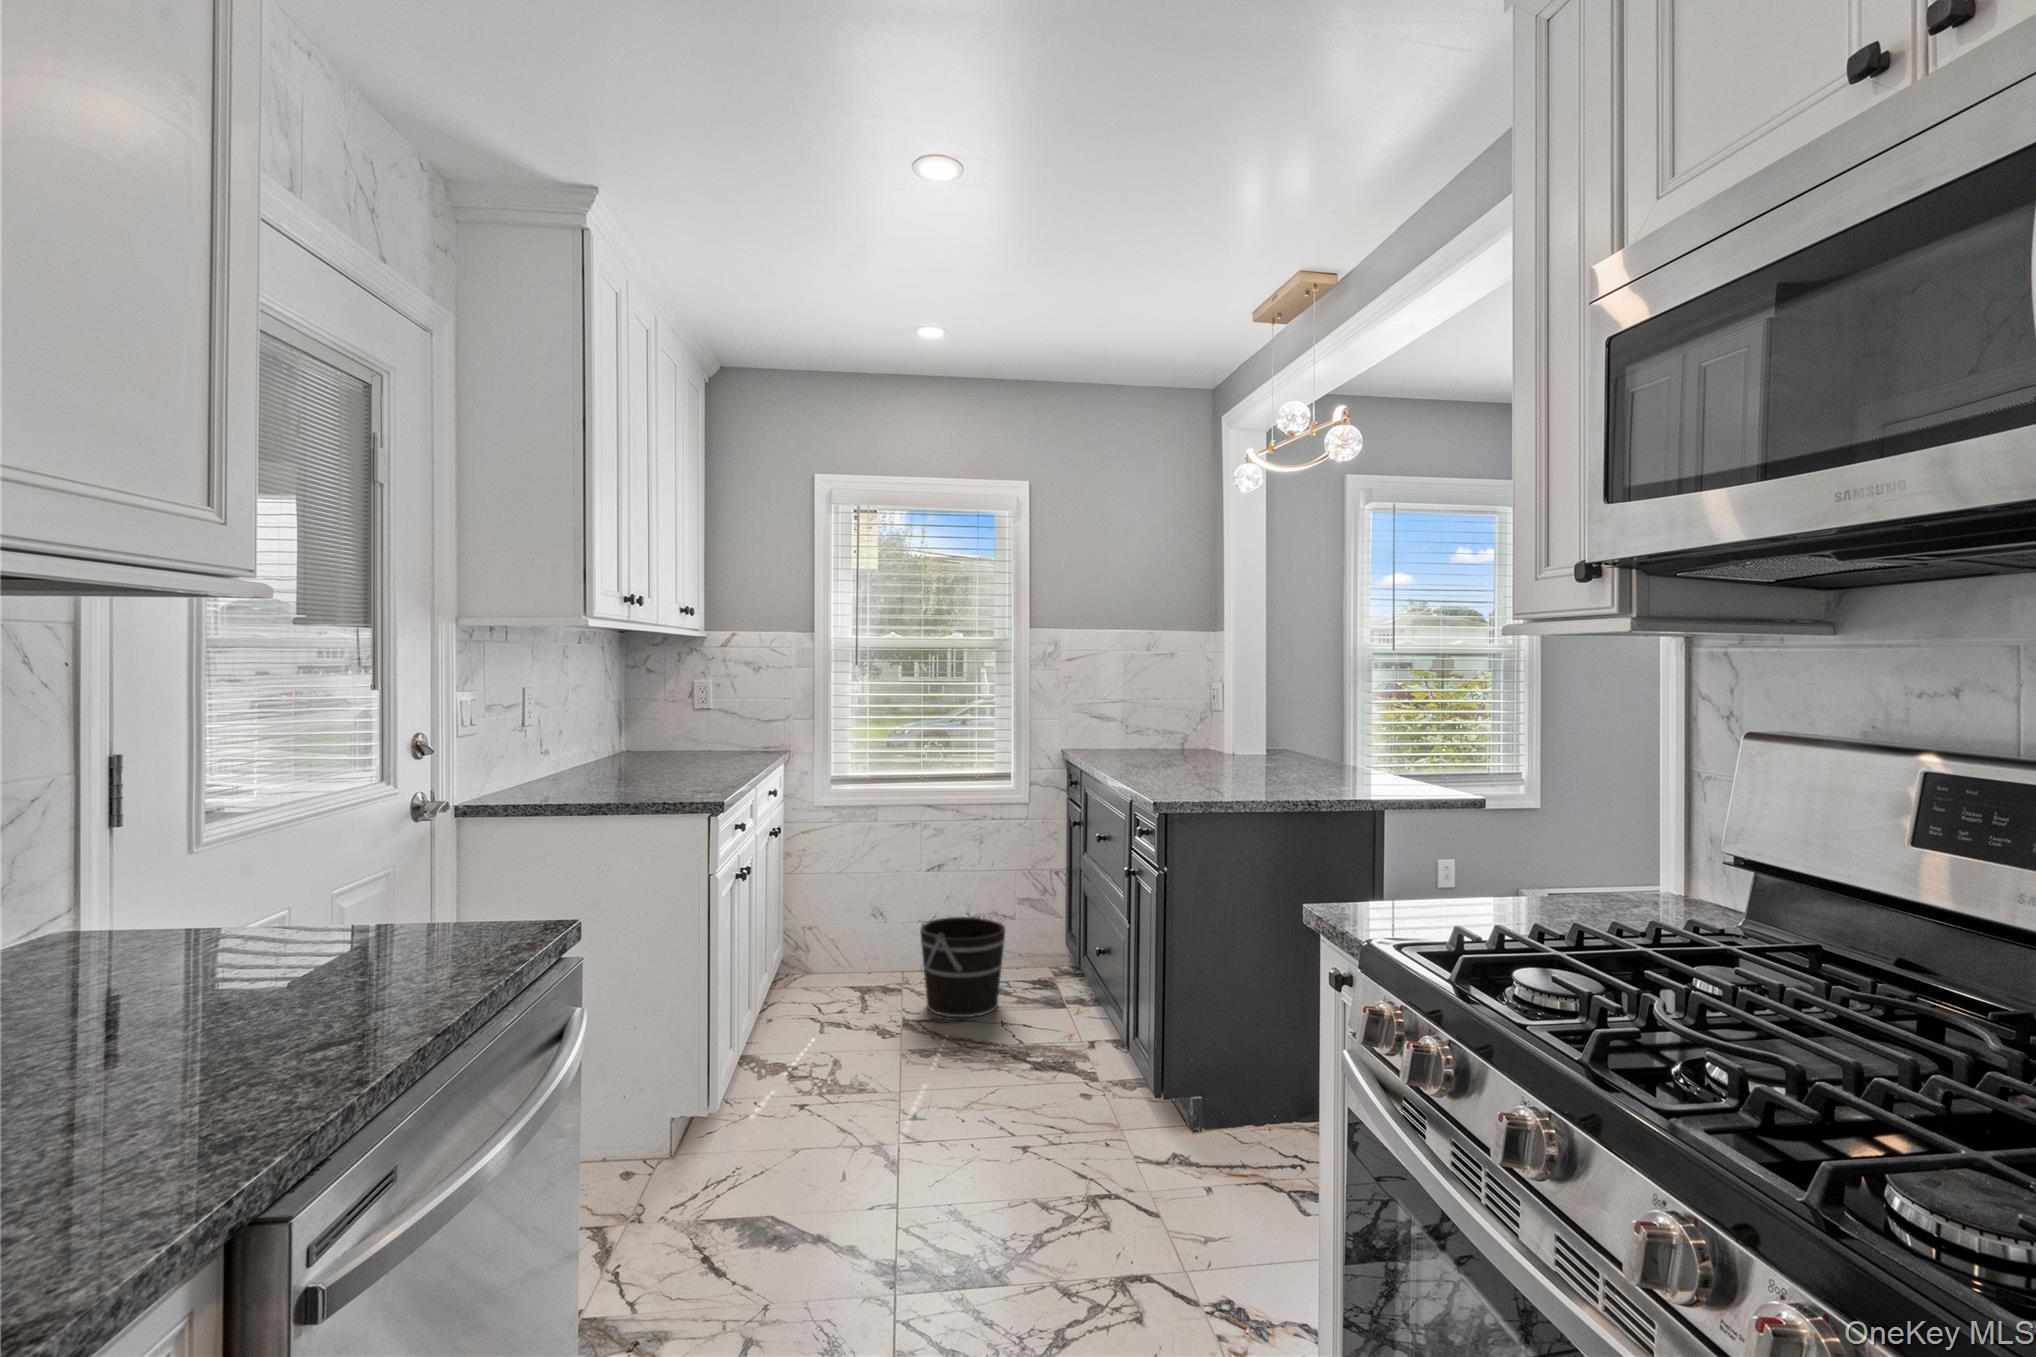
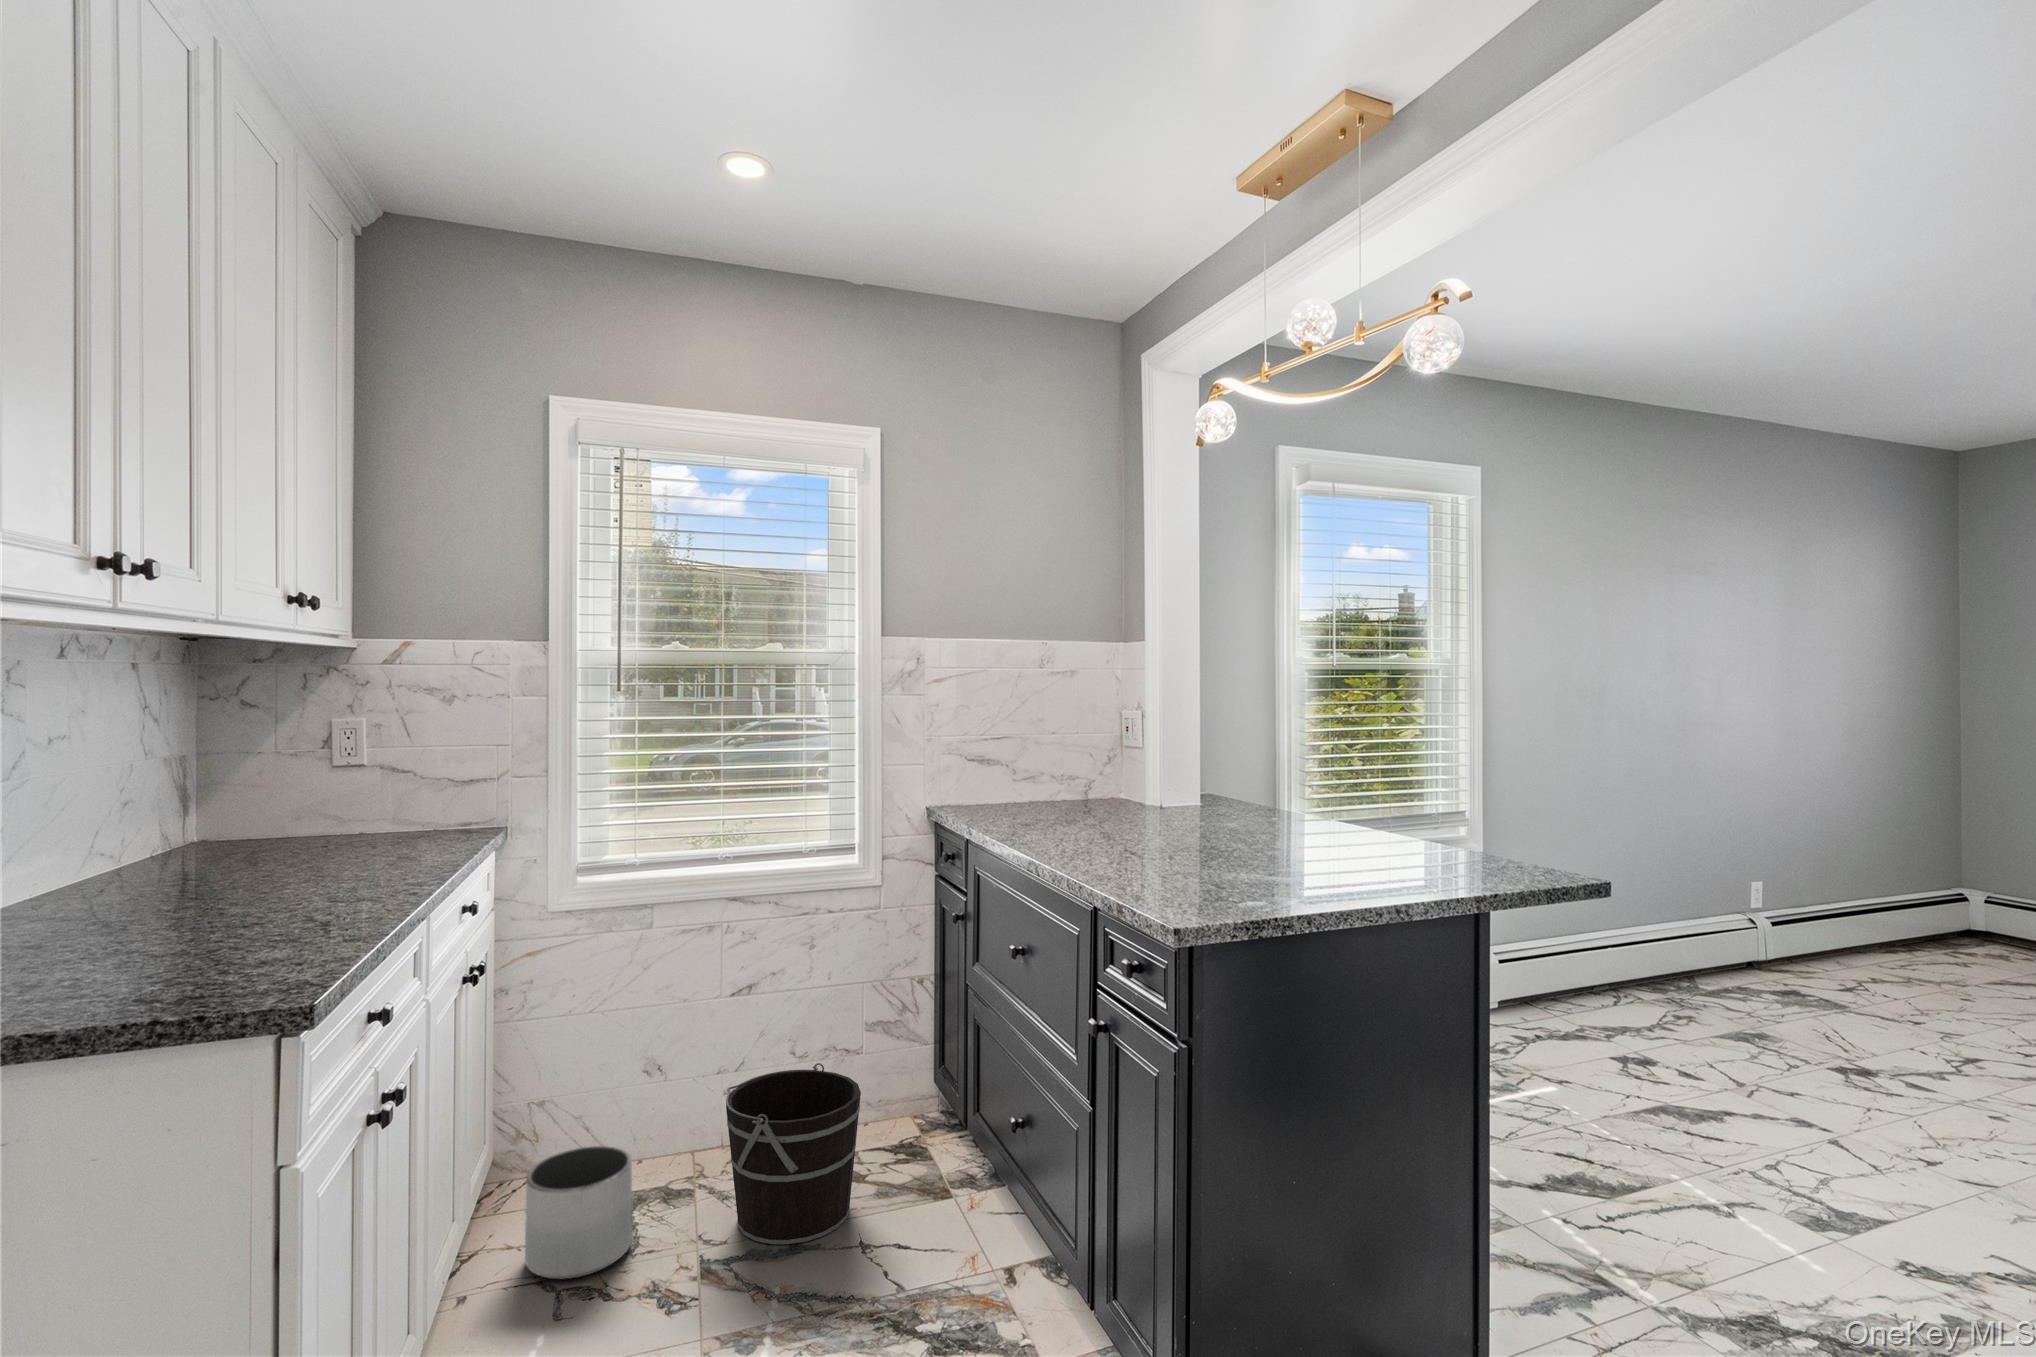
planter: none [802,950,864,1020] -> present [525,1146,633,1279]

